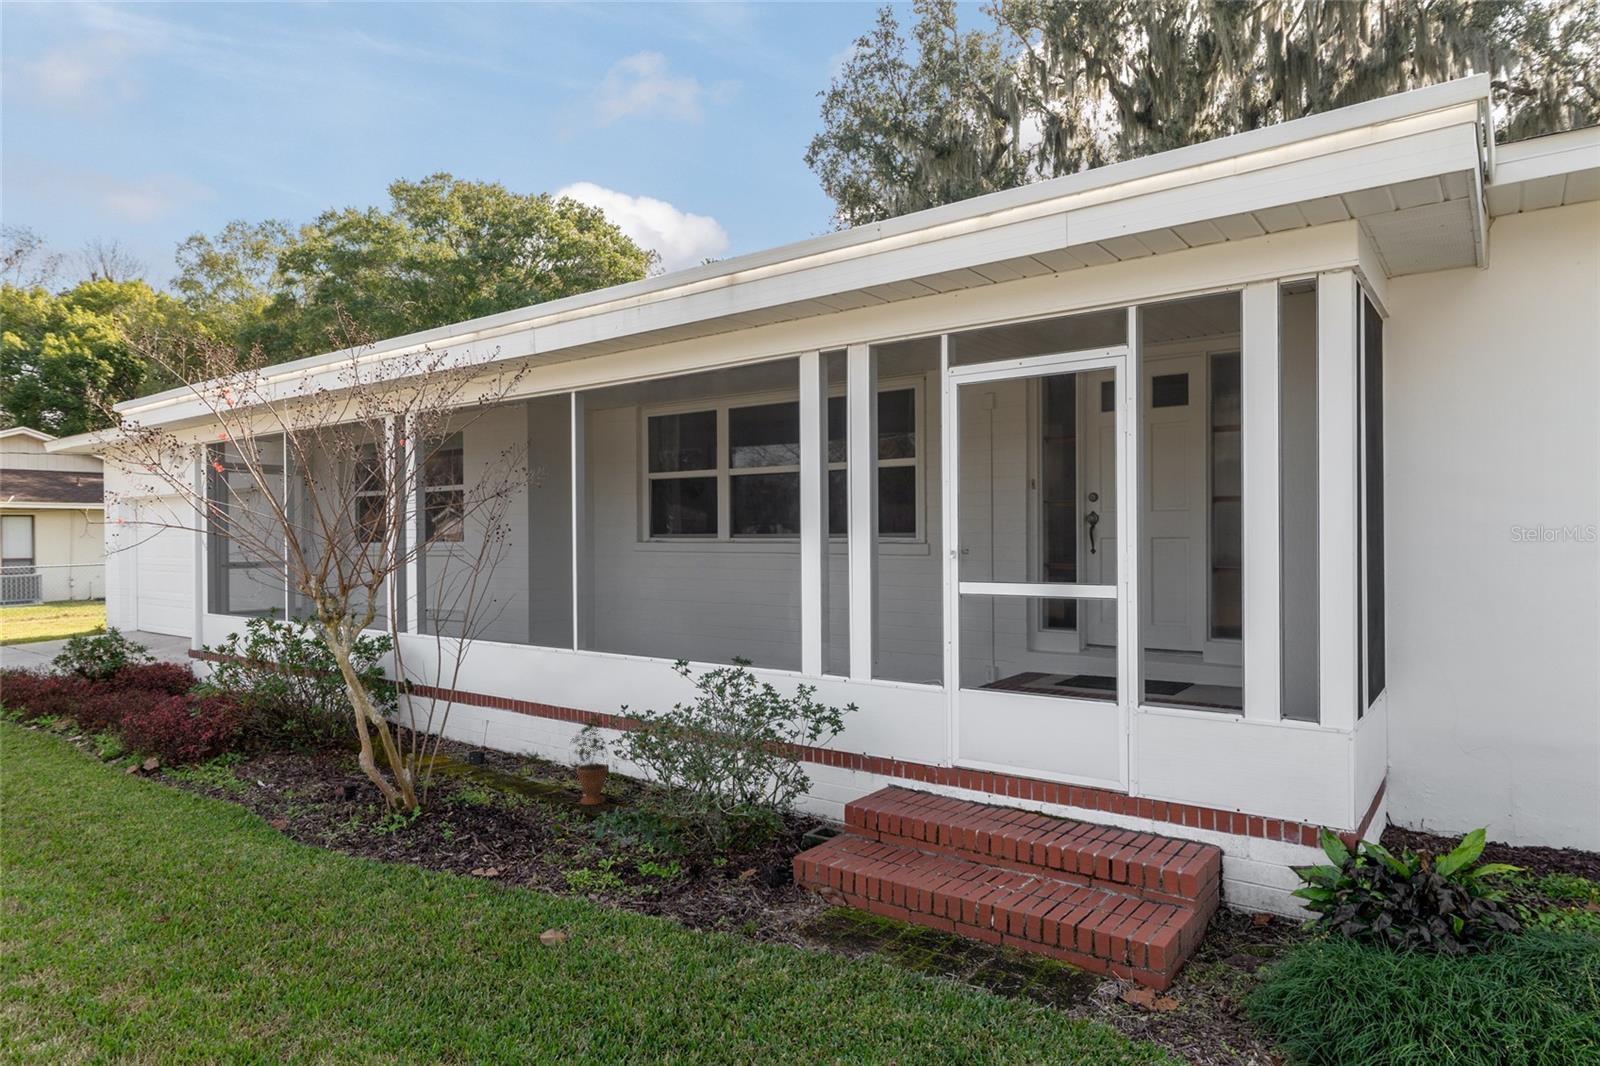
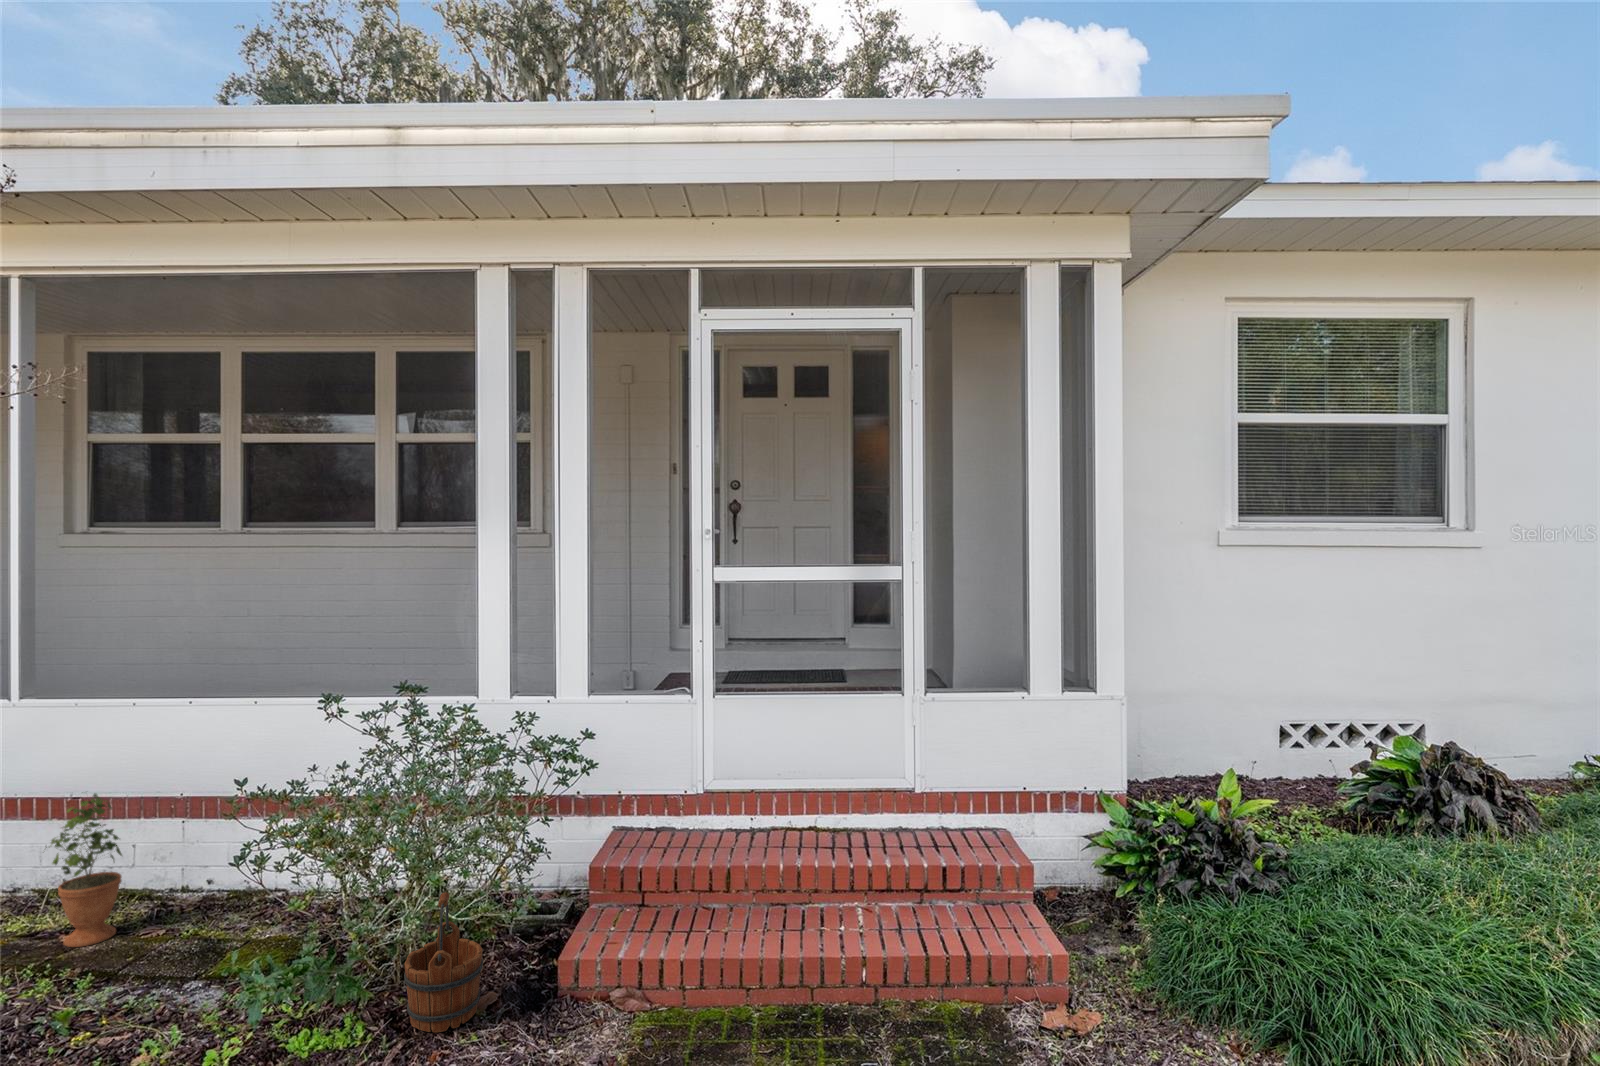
wooden bucket: none [703,799,751,886] -> present [404,892,483,1033]

